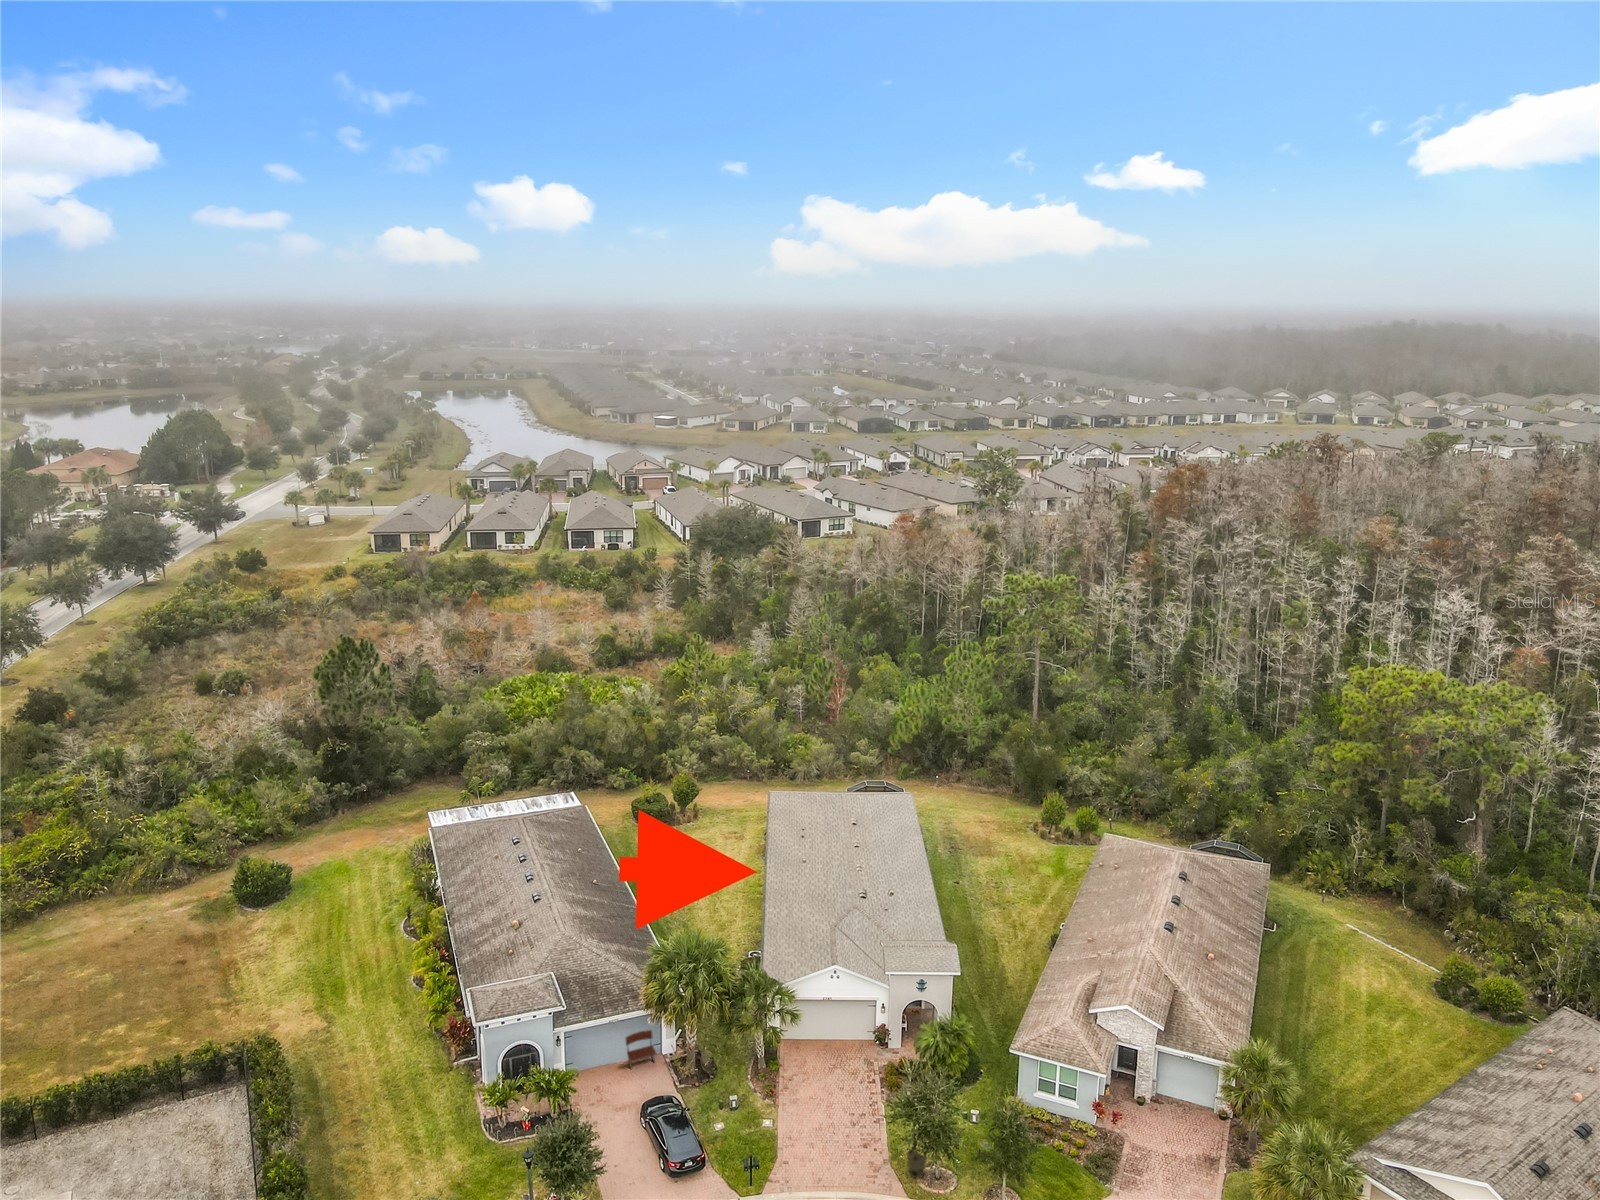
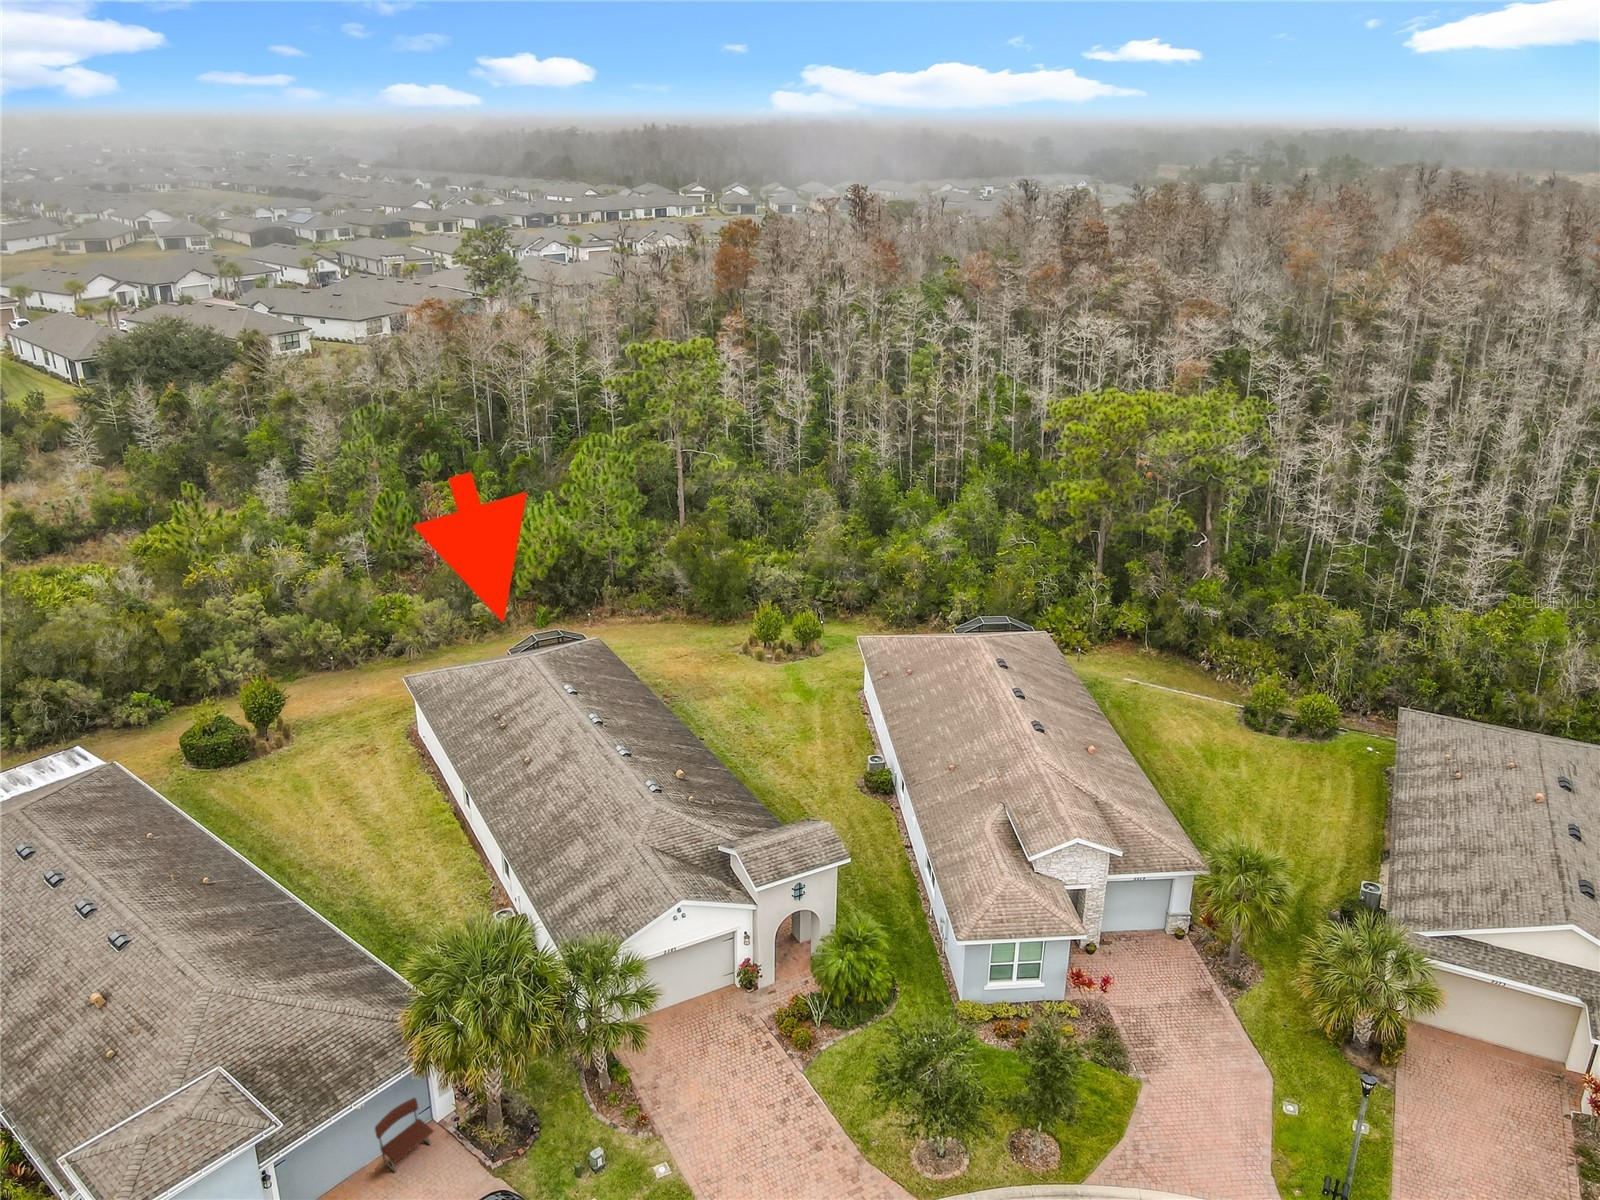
trash can: present [907,1150,927,1178] -> none [897,1123,926,1165]

